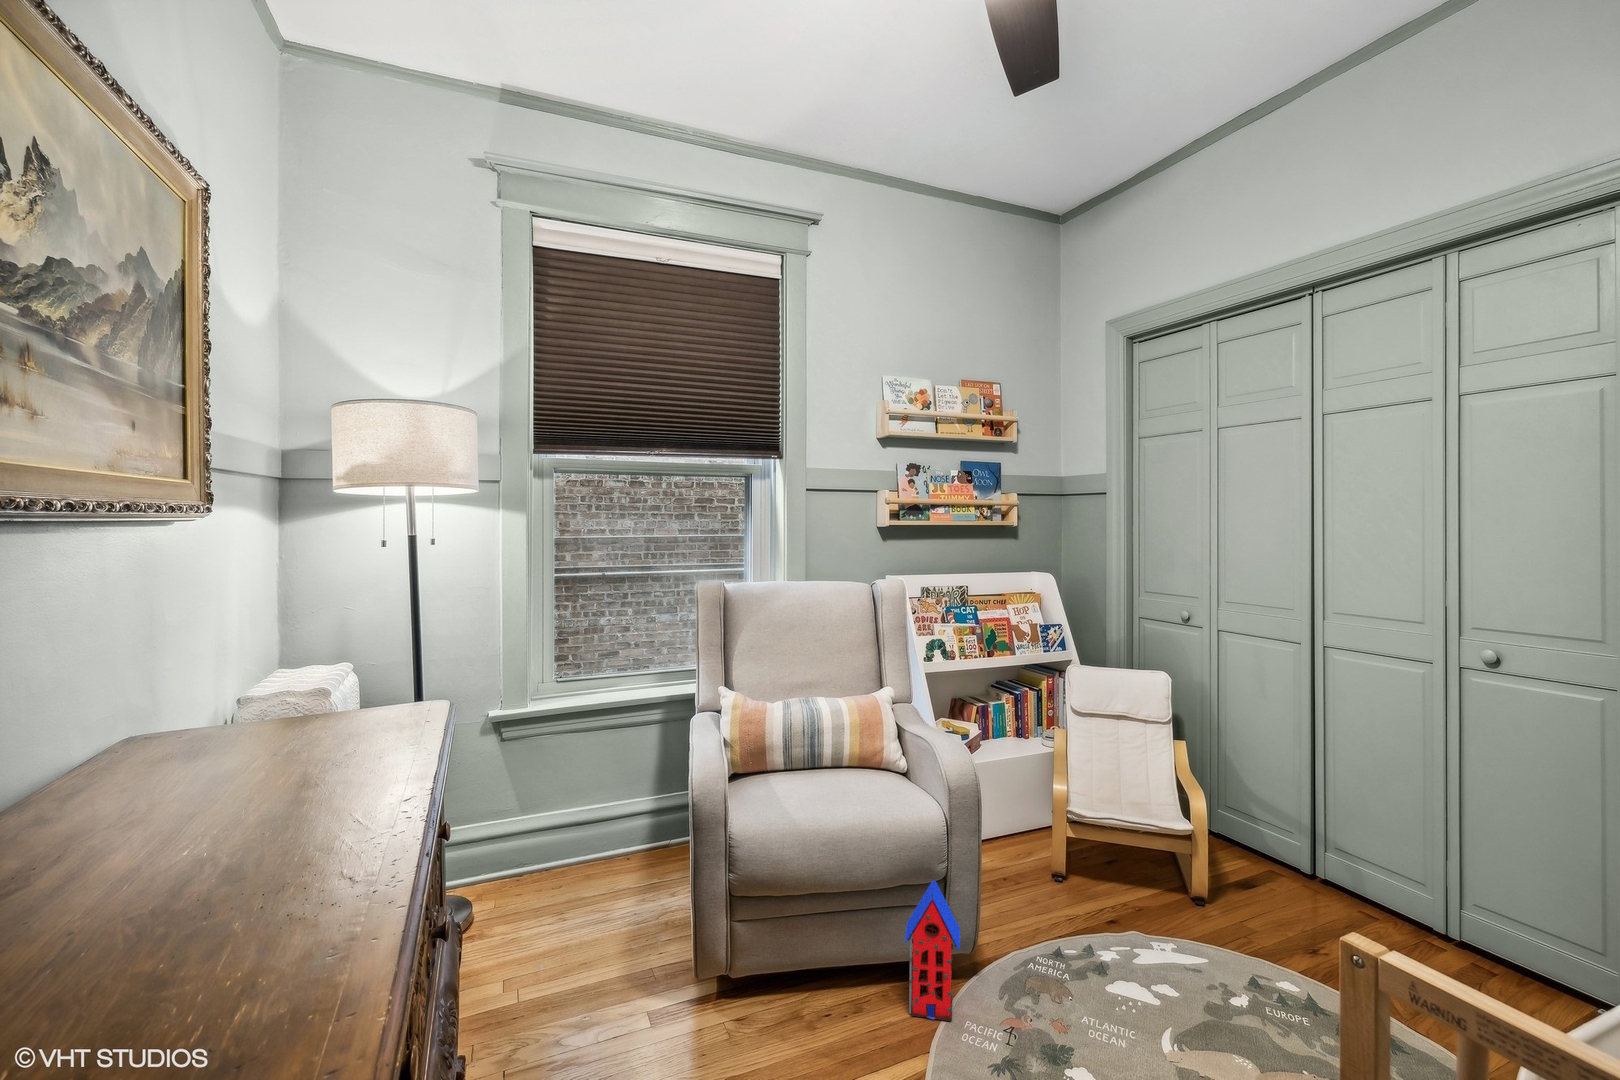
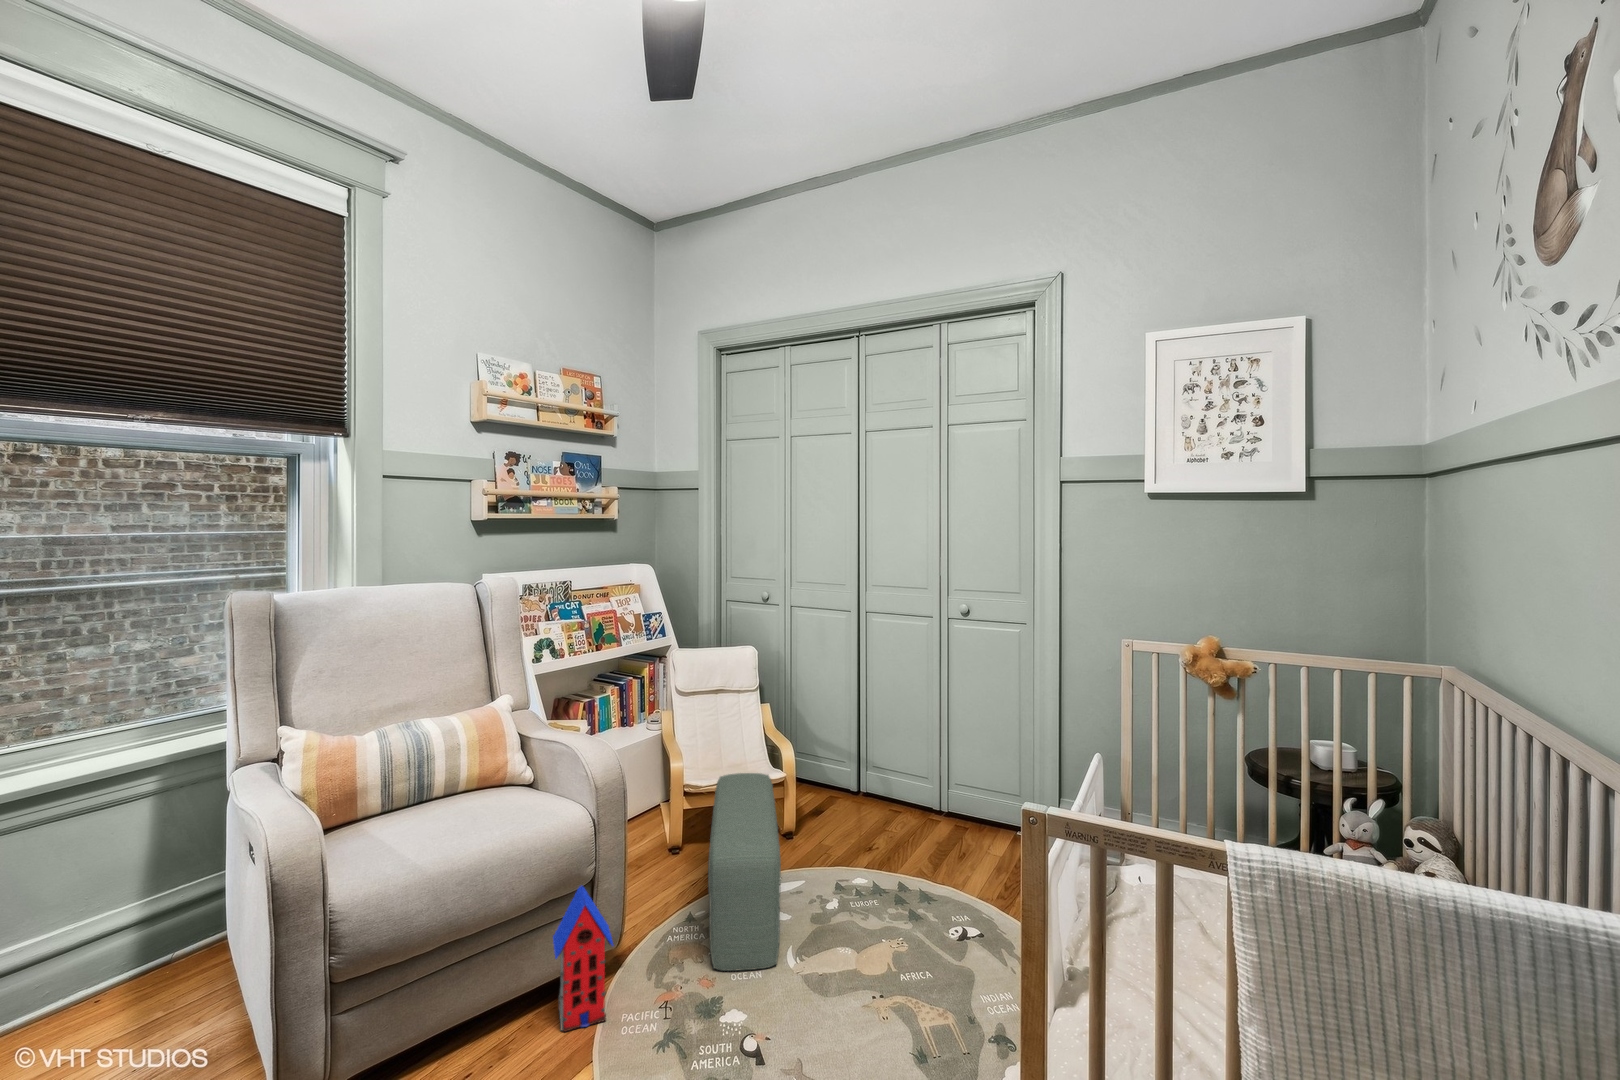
pouf: none [1070,809,1170,1038] -> present [708,773,781,971]

